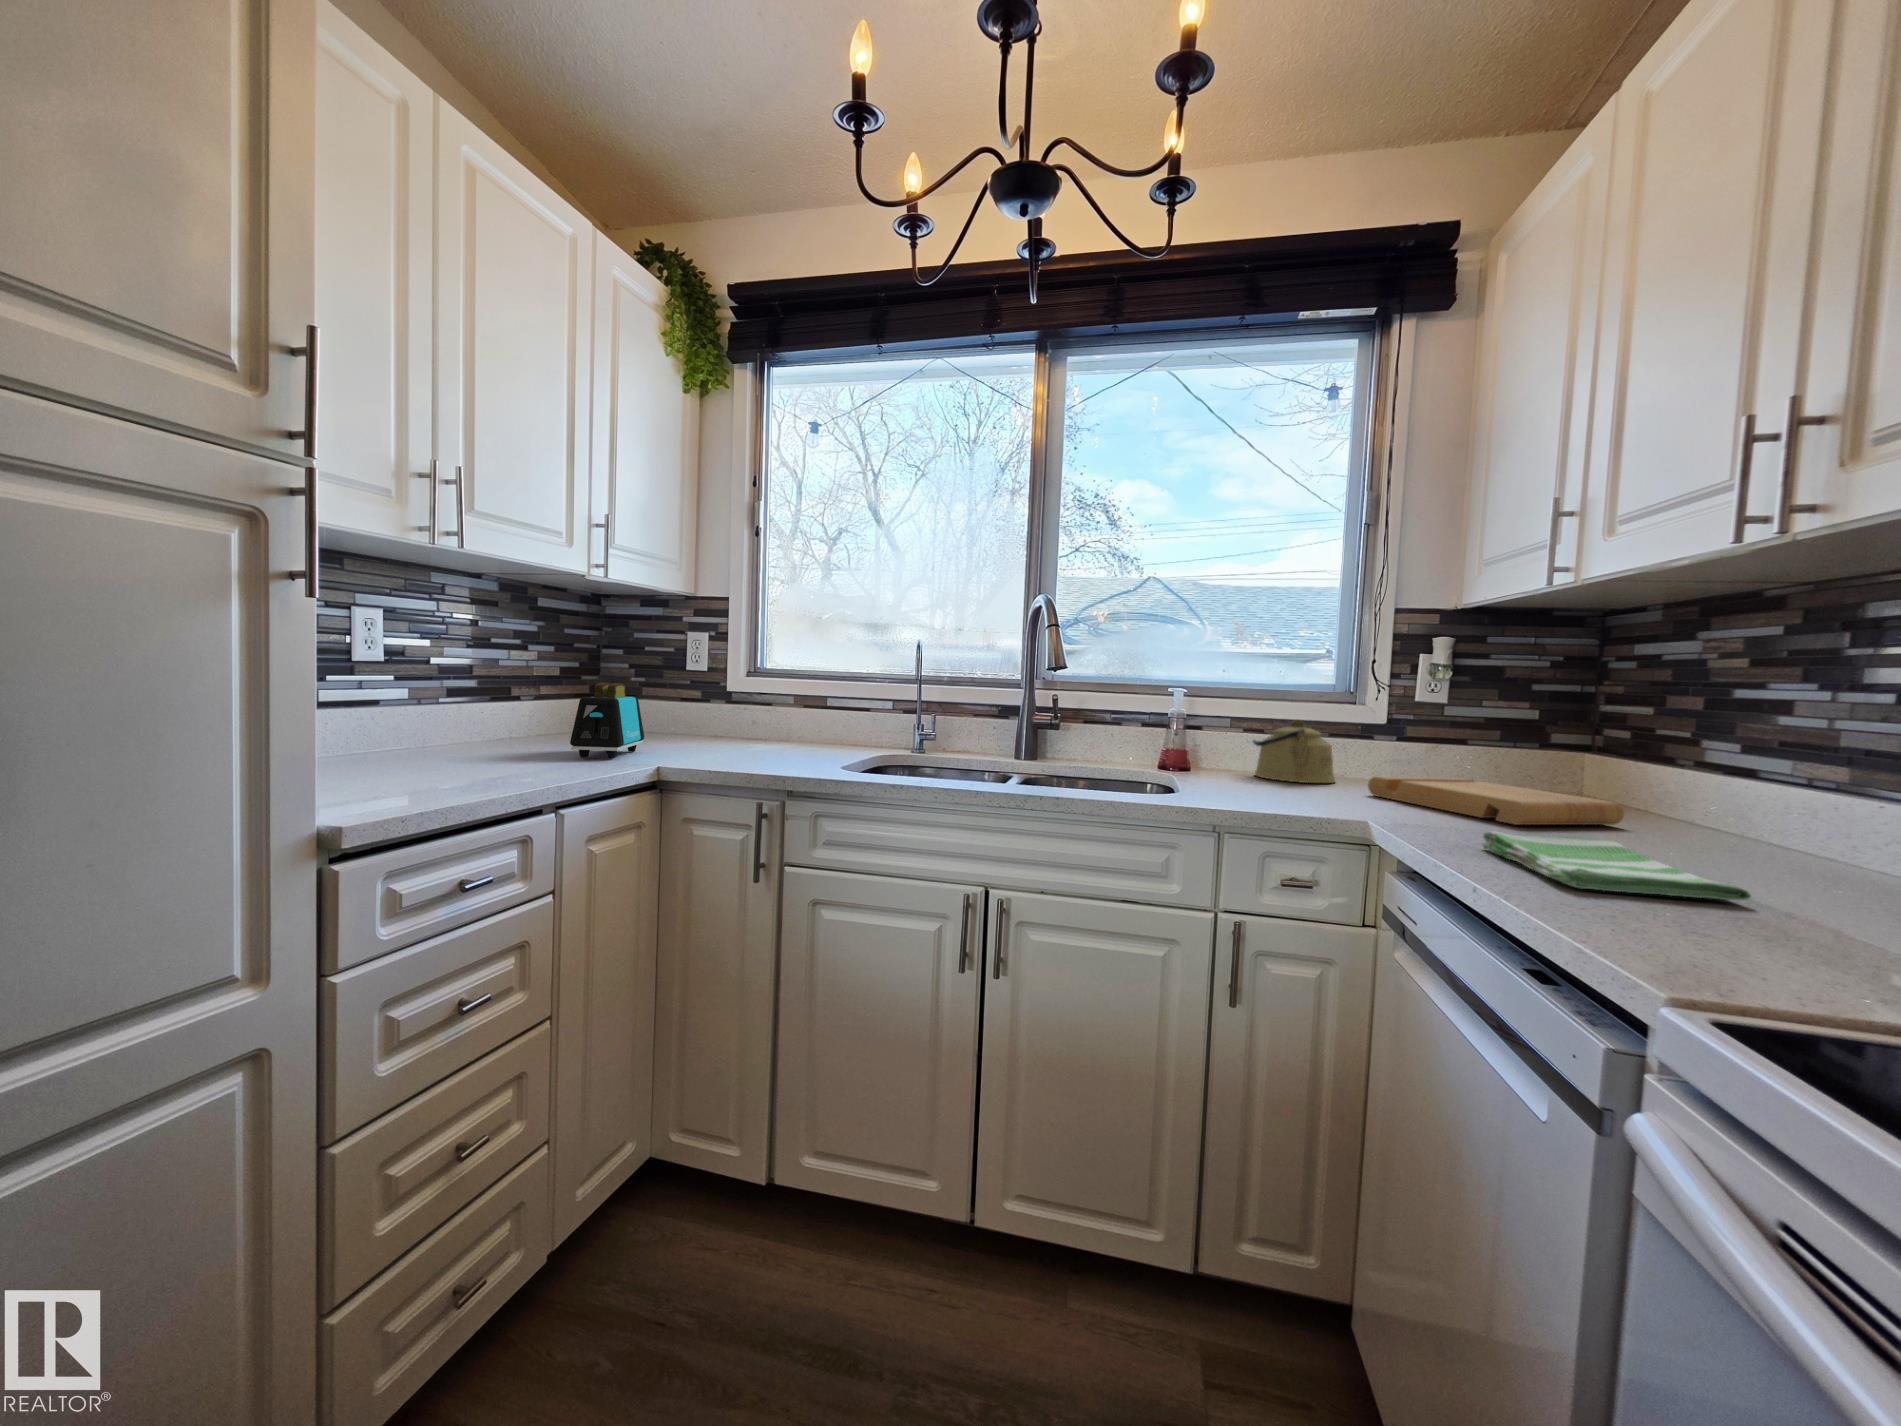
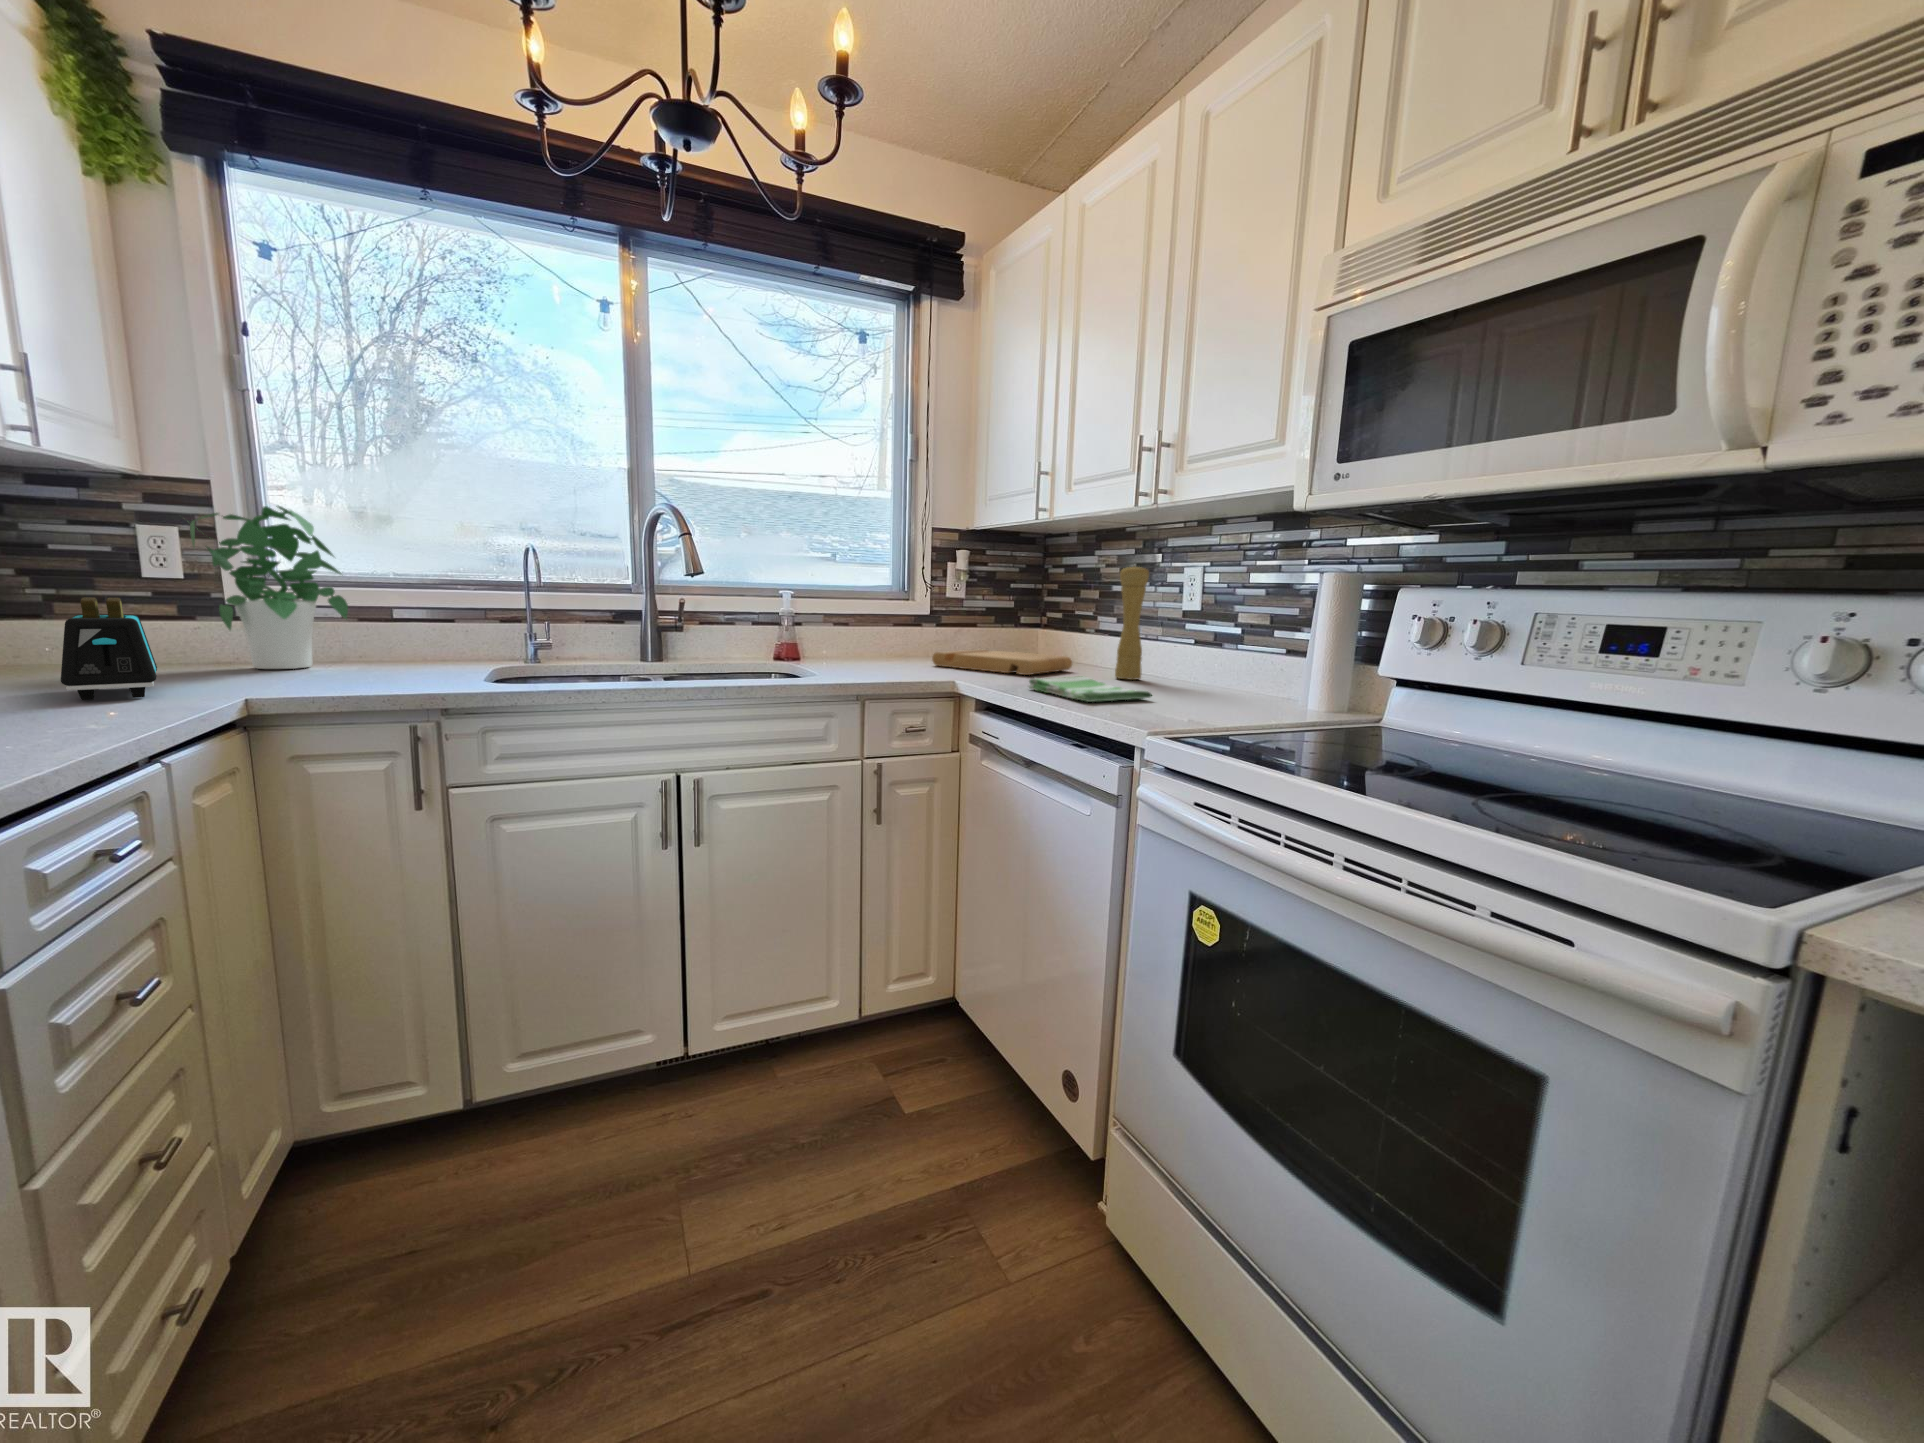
potted plant: none [694,613,791,745] -> present [190,506,348,669]
pepper mill: none [1709,650,1796,858] -> present [1115,565,1149,680]
kettle: present [1253,720,1335,783] -> none [839,613,903,661]

